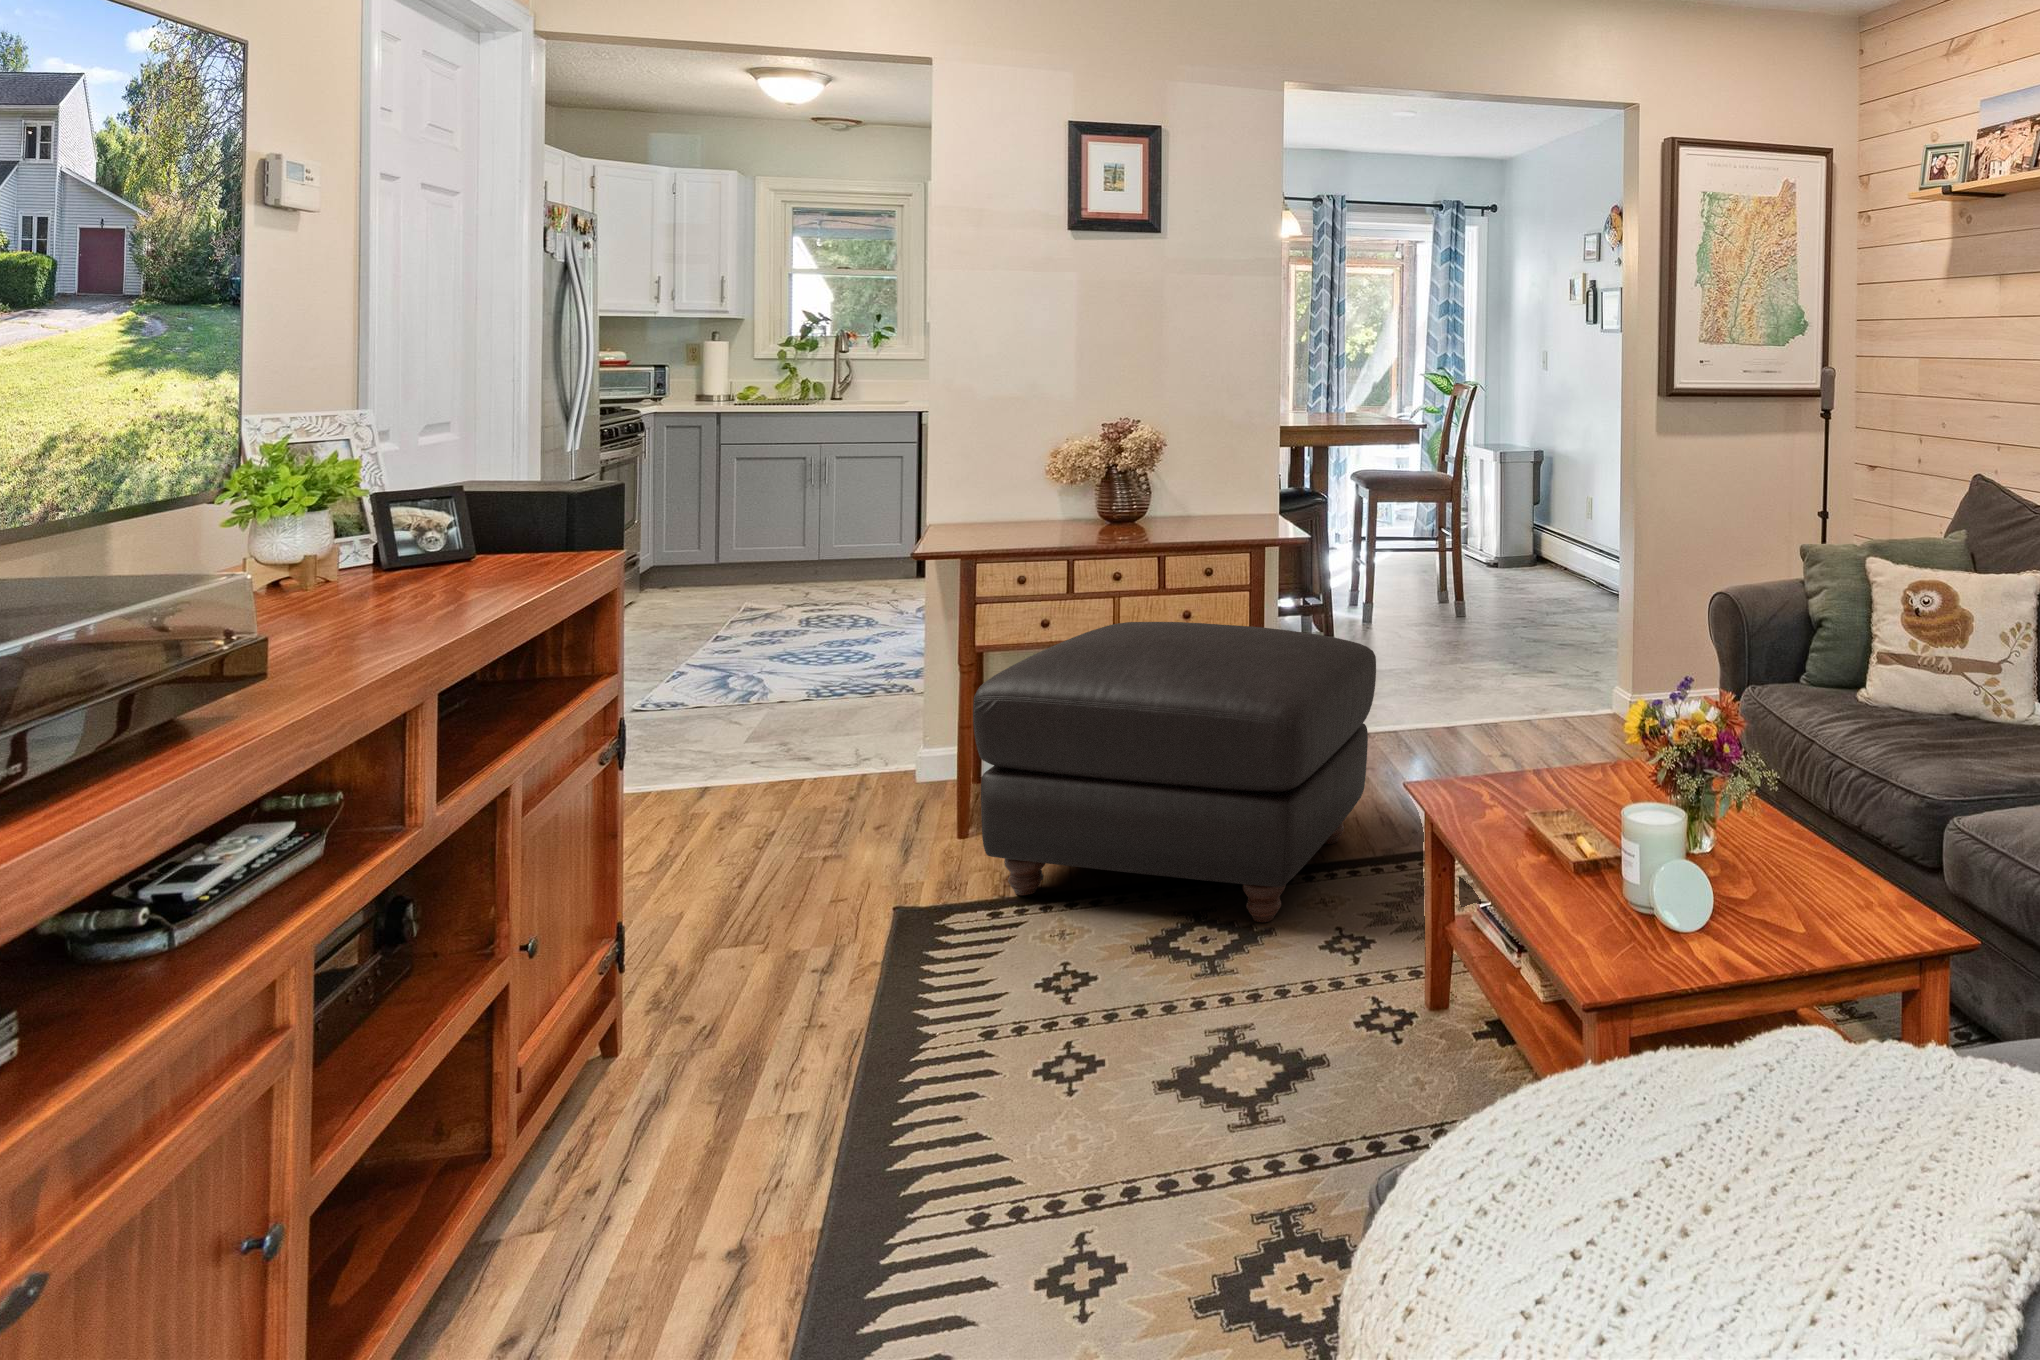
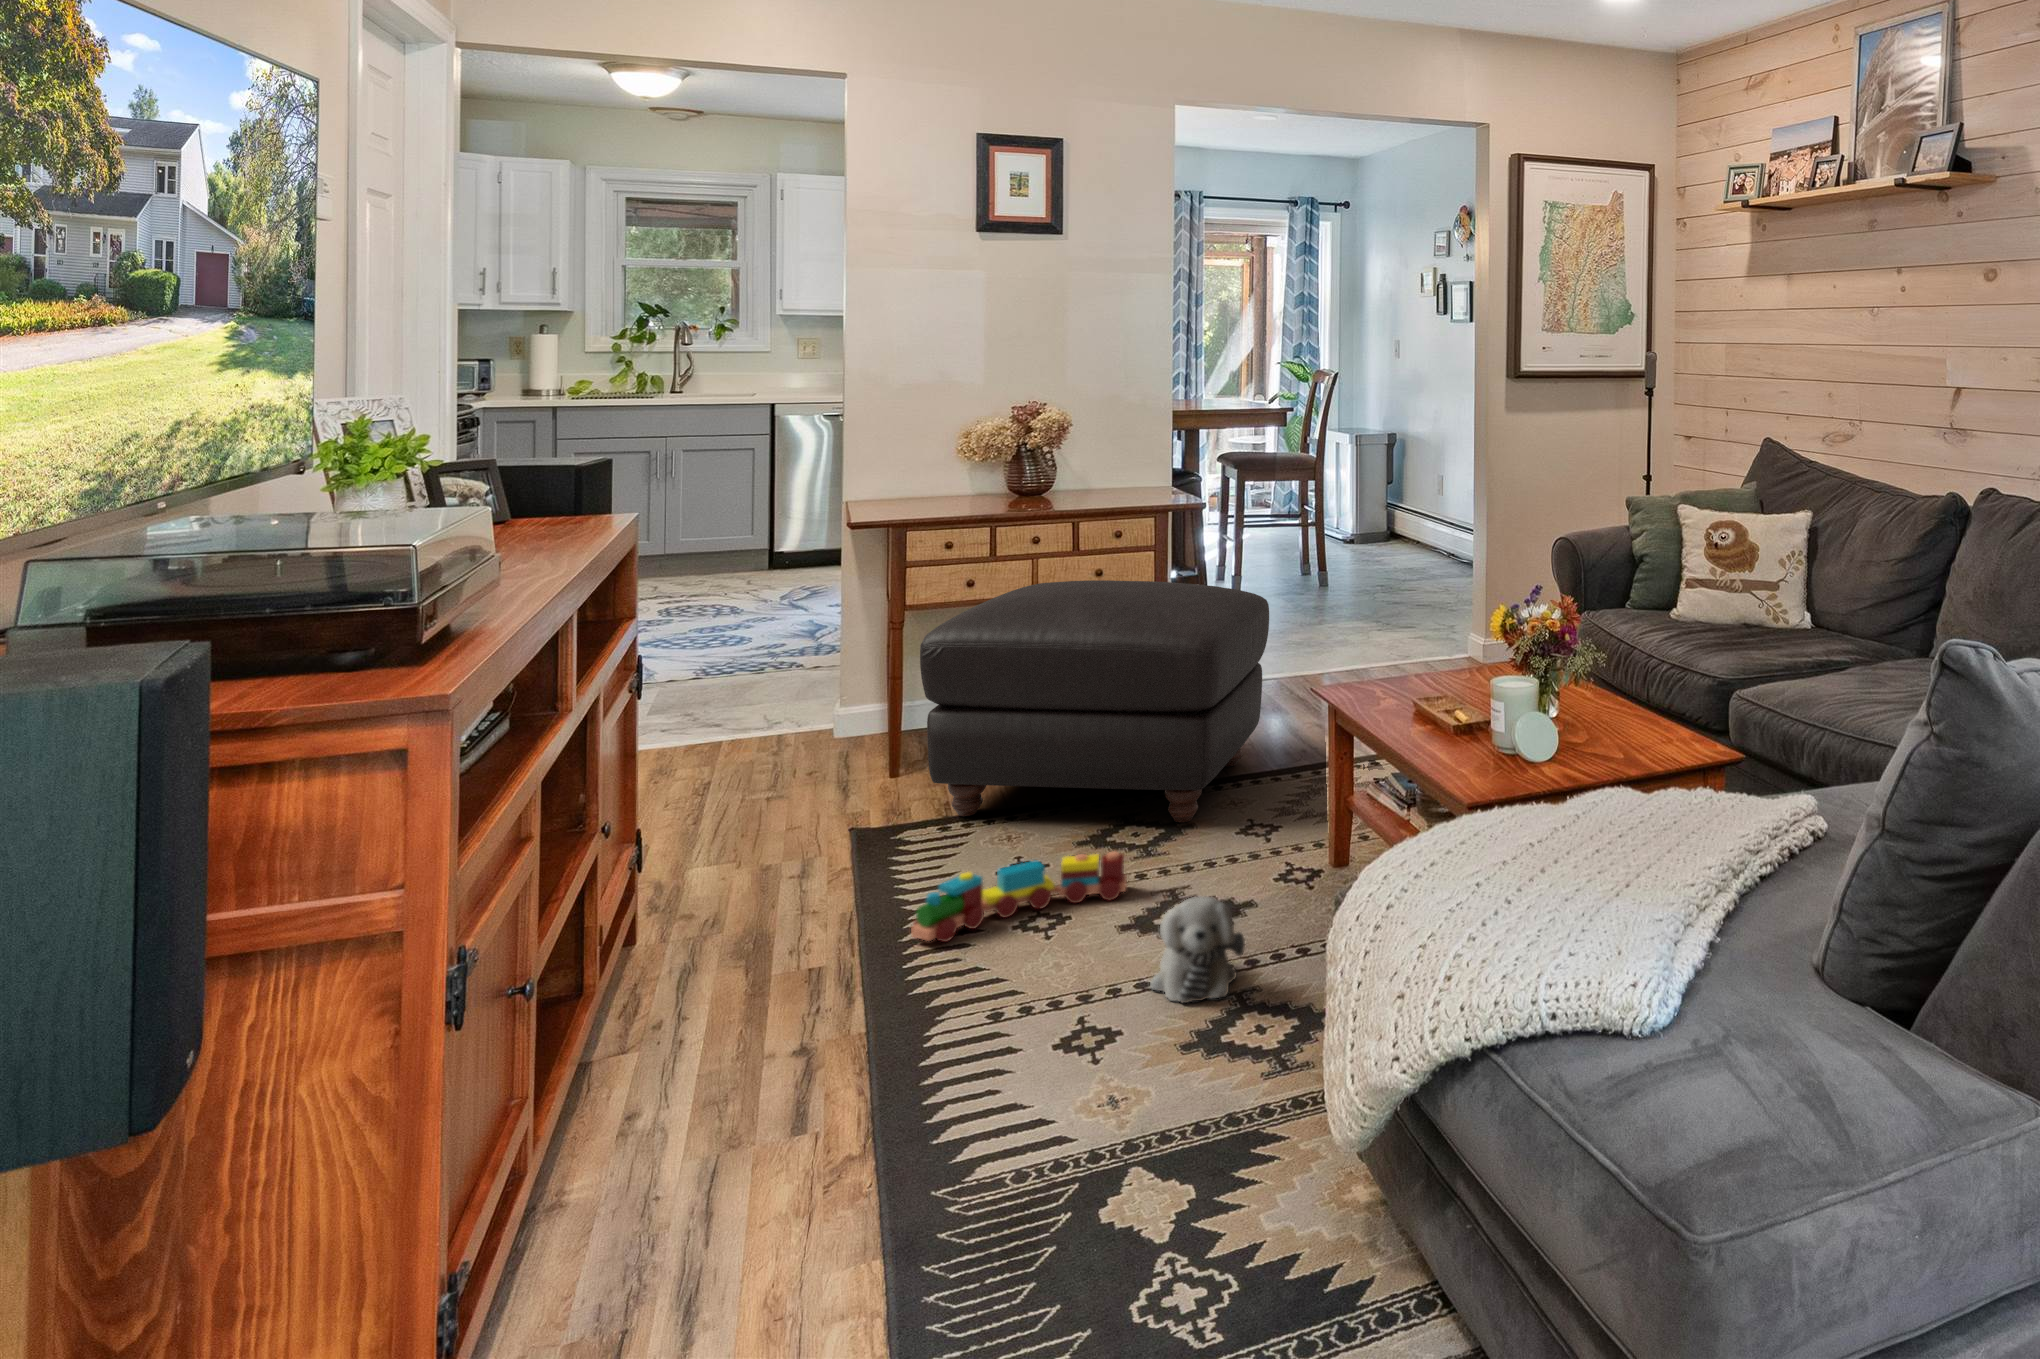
toy train: none [910,974,1180,1089] -> present [911,852,1127,942]
plush toy: none [1175,1079,1298,1227] -> present [1150,896,1245,1003]

